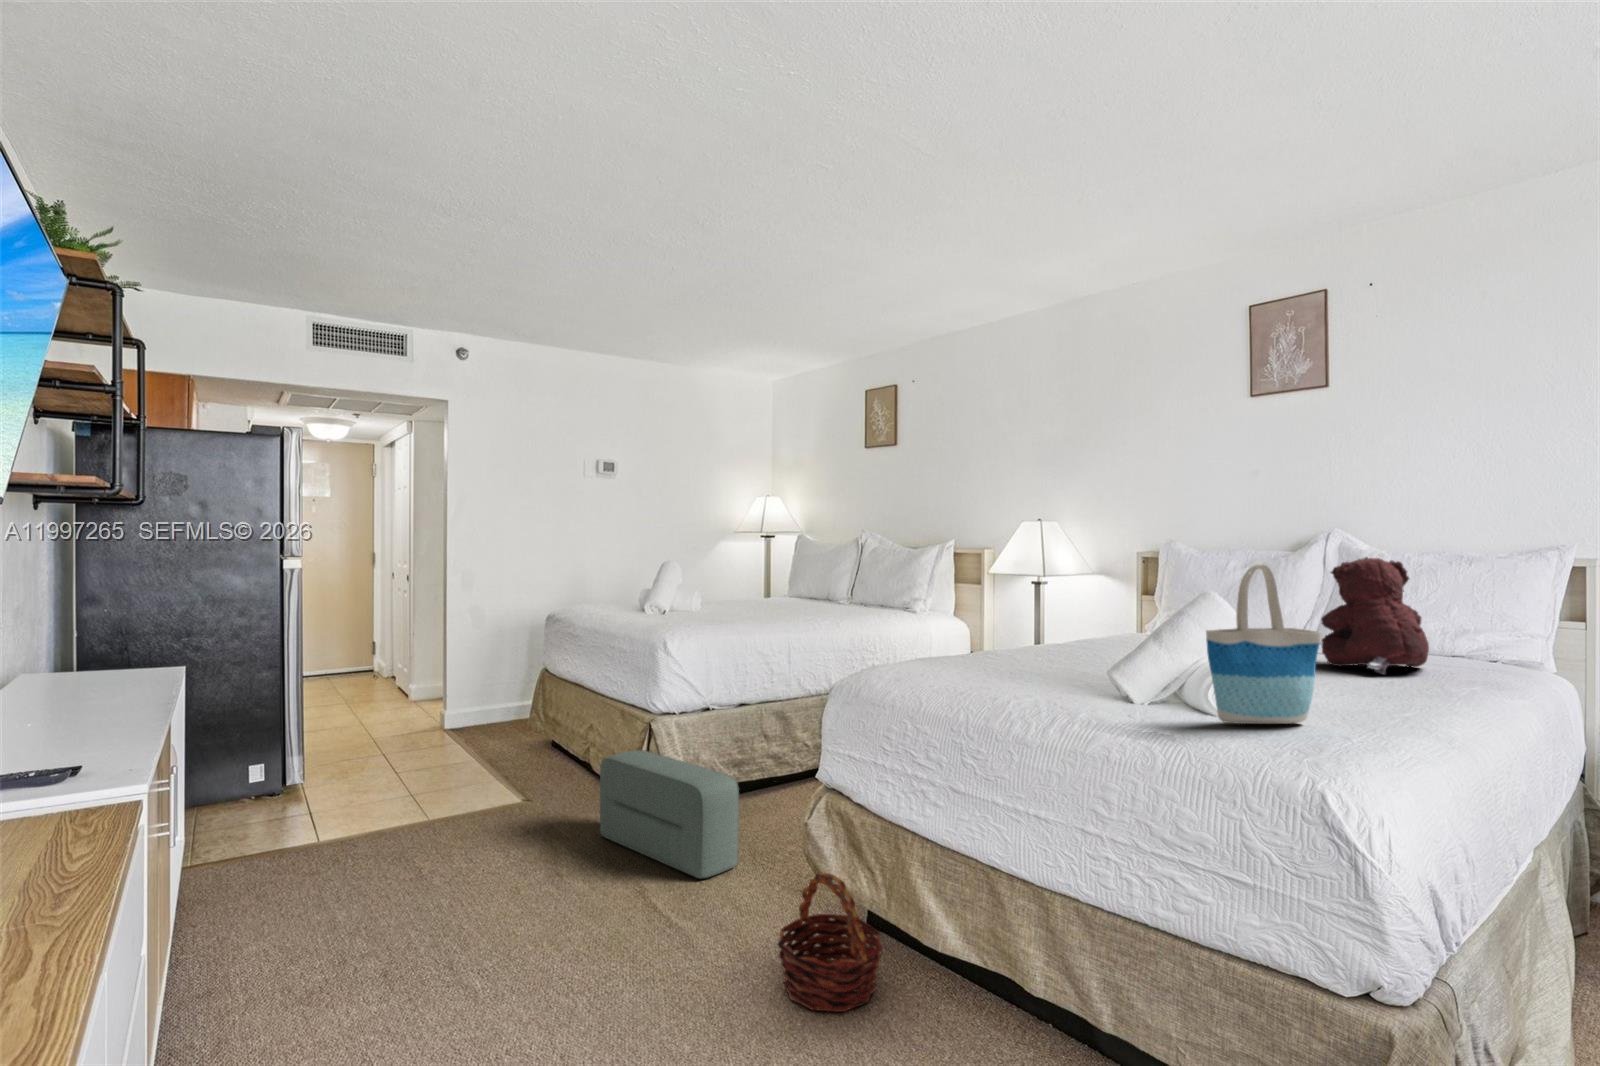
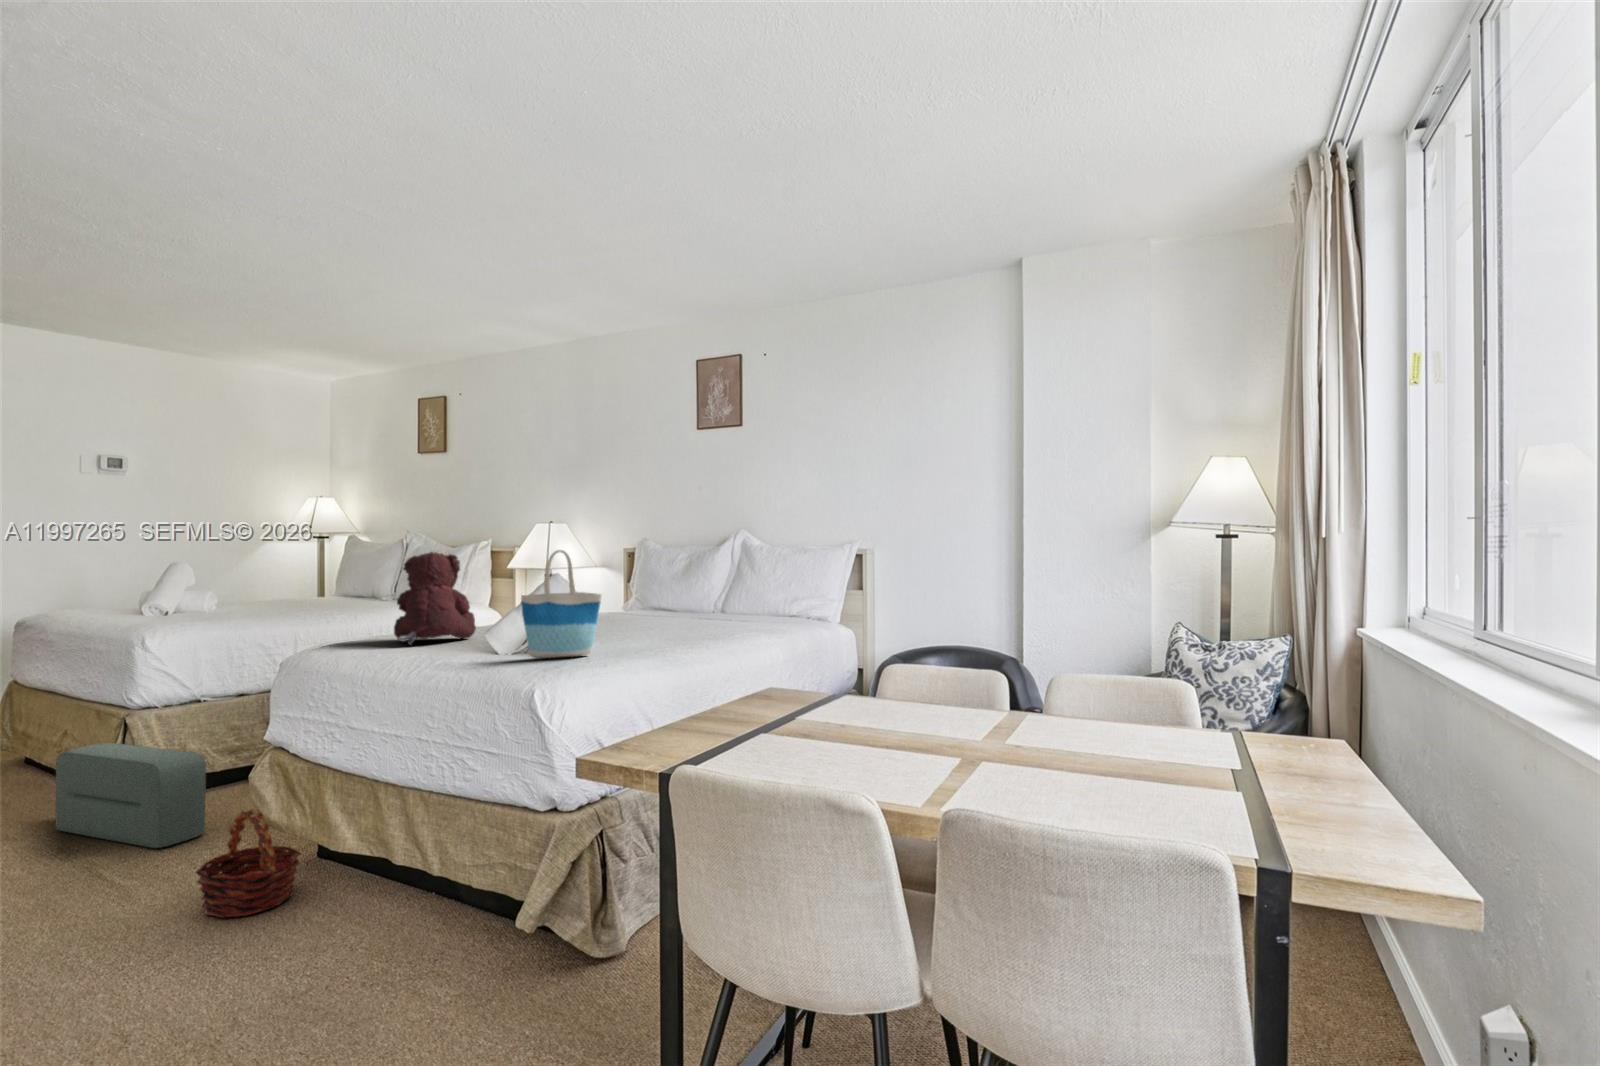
teddy bear: present [1321,557,1429,674] -> present [394,552,476,645]

